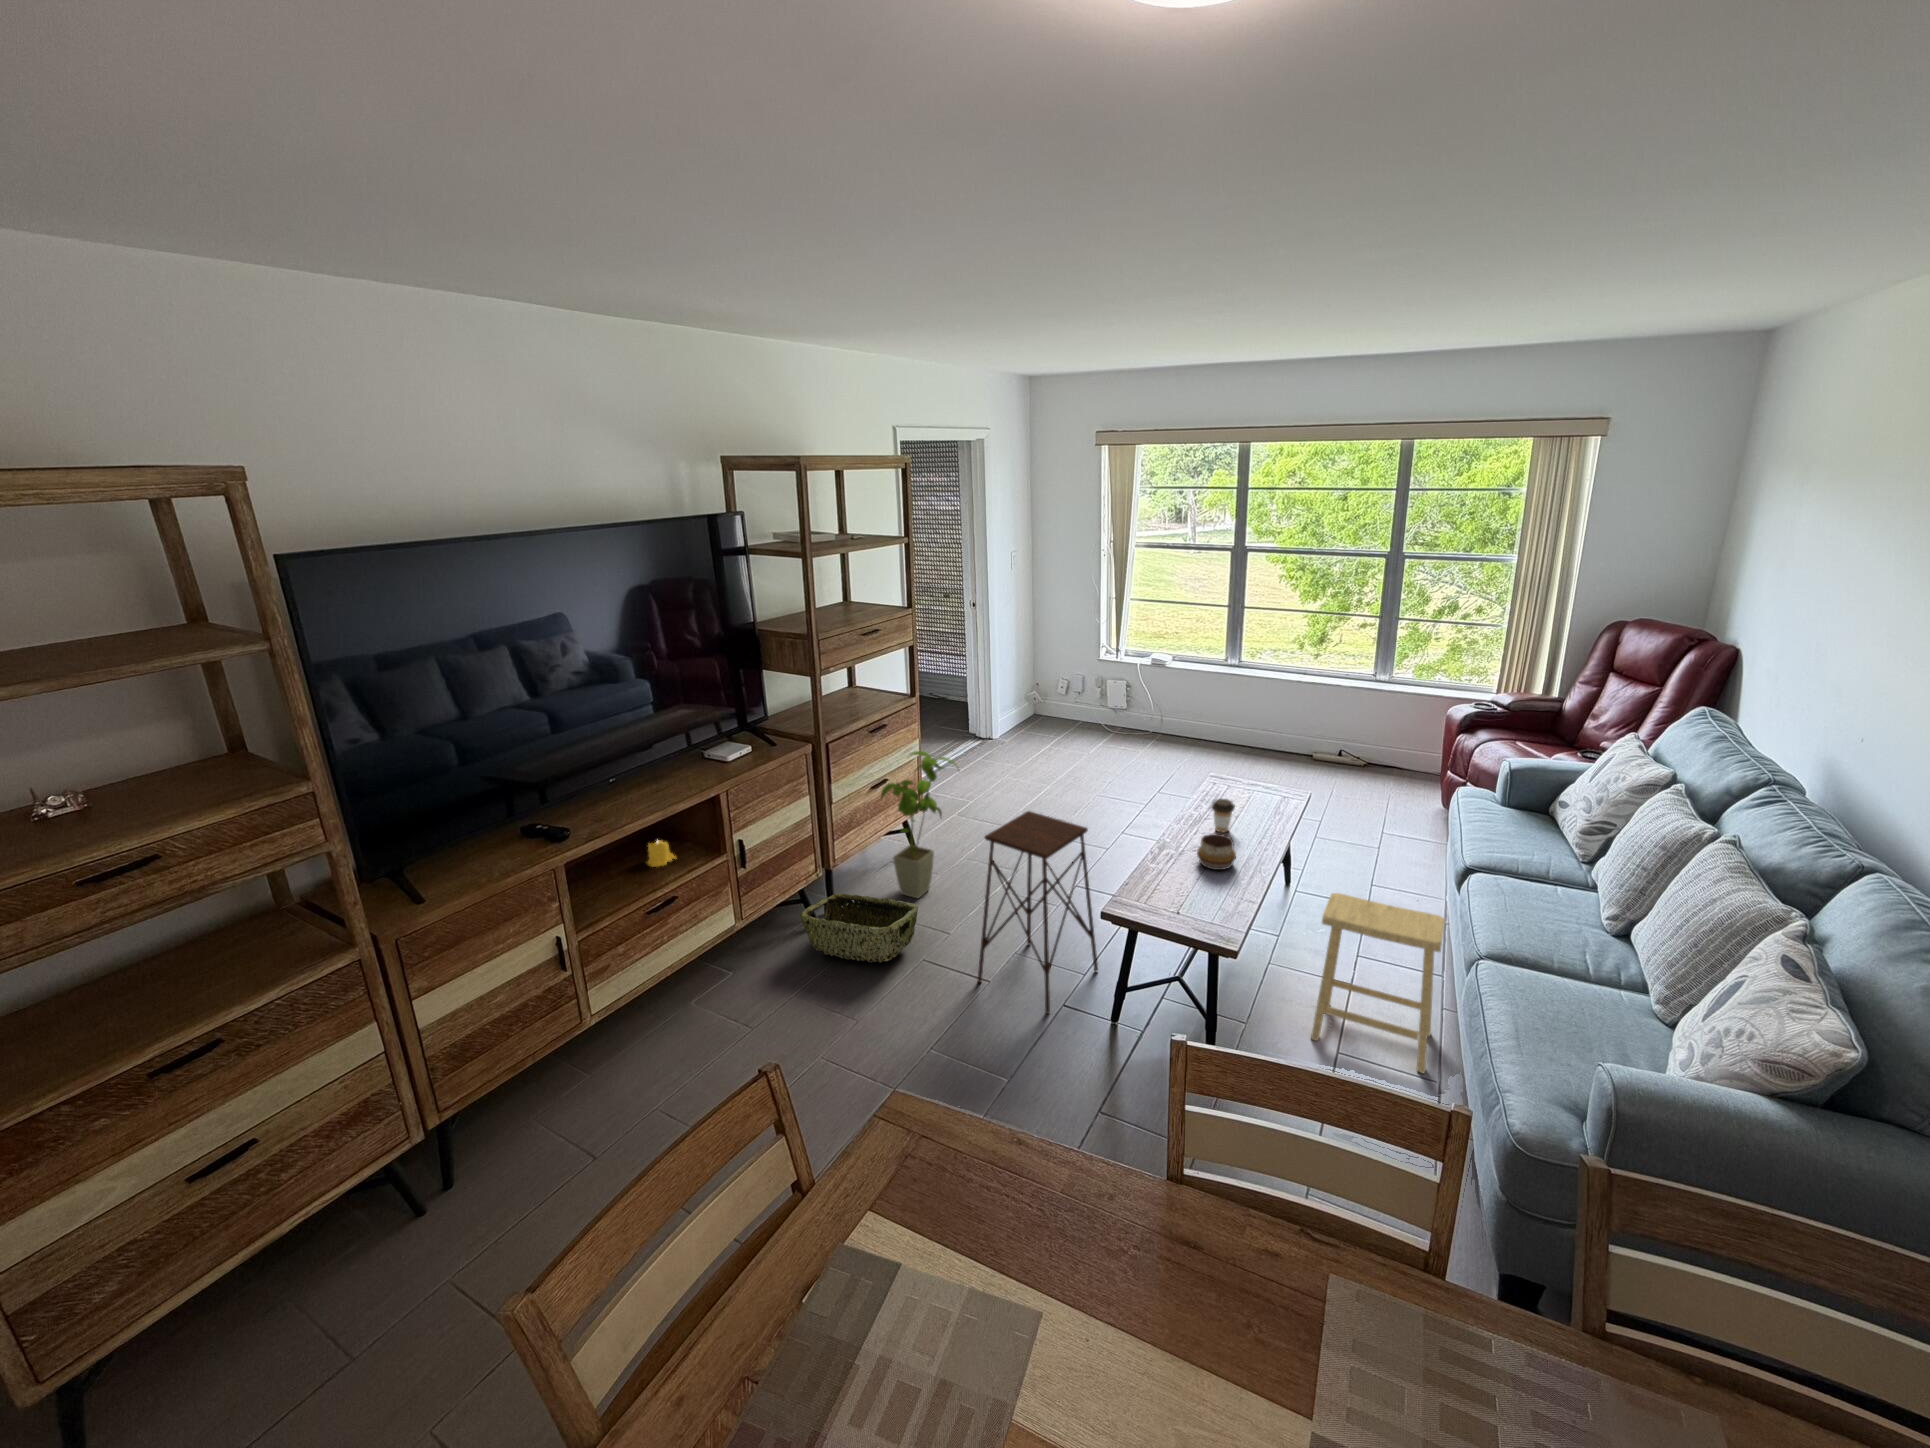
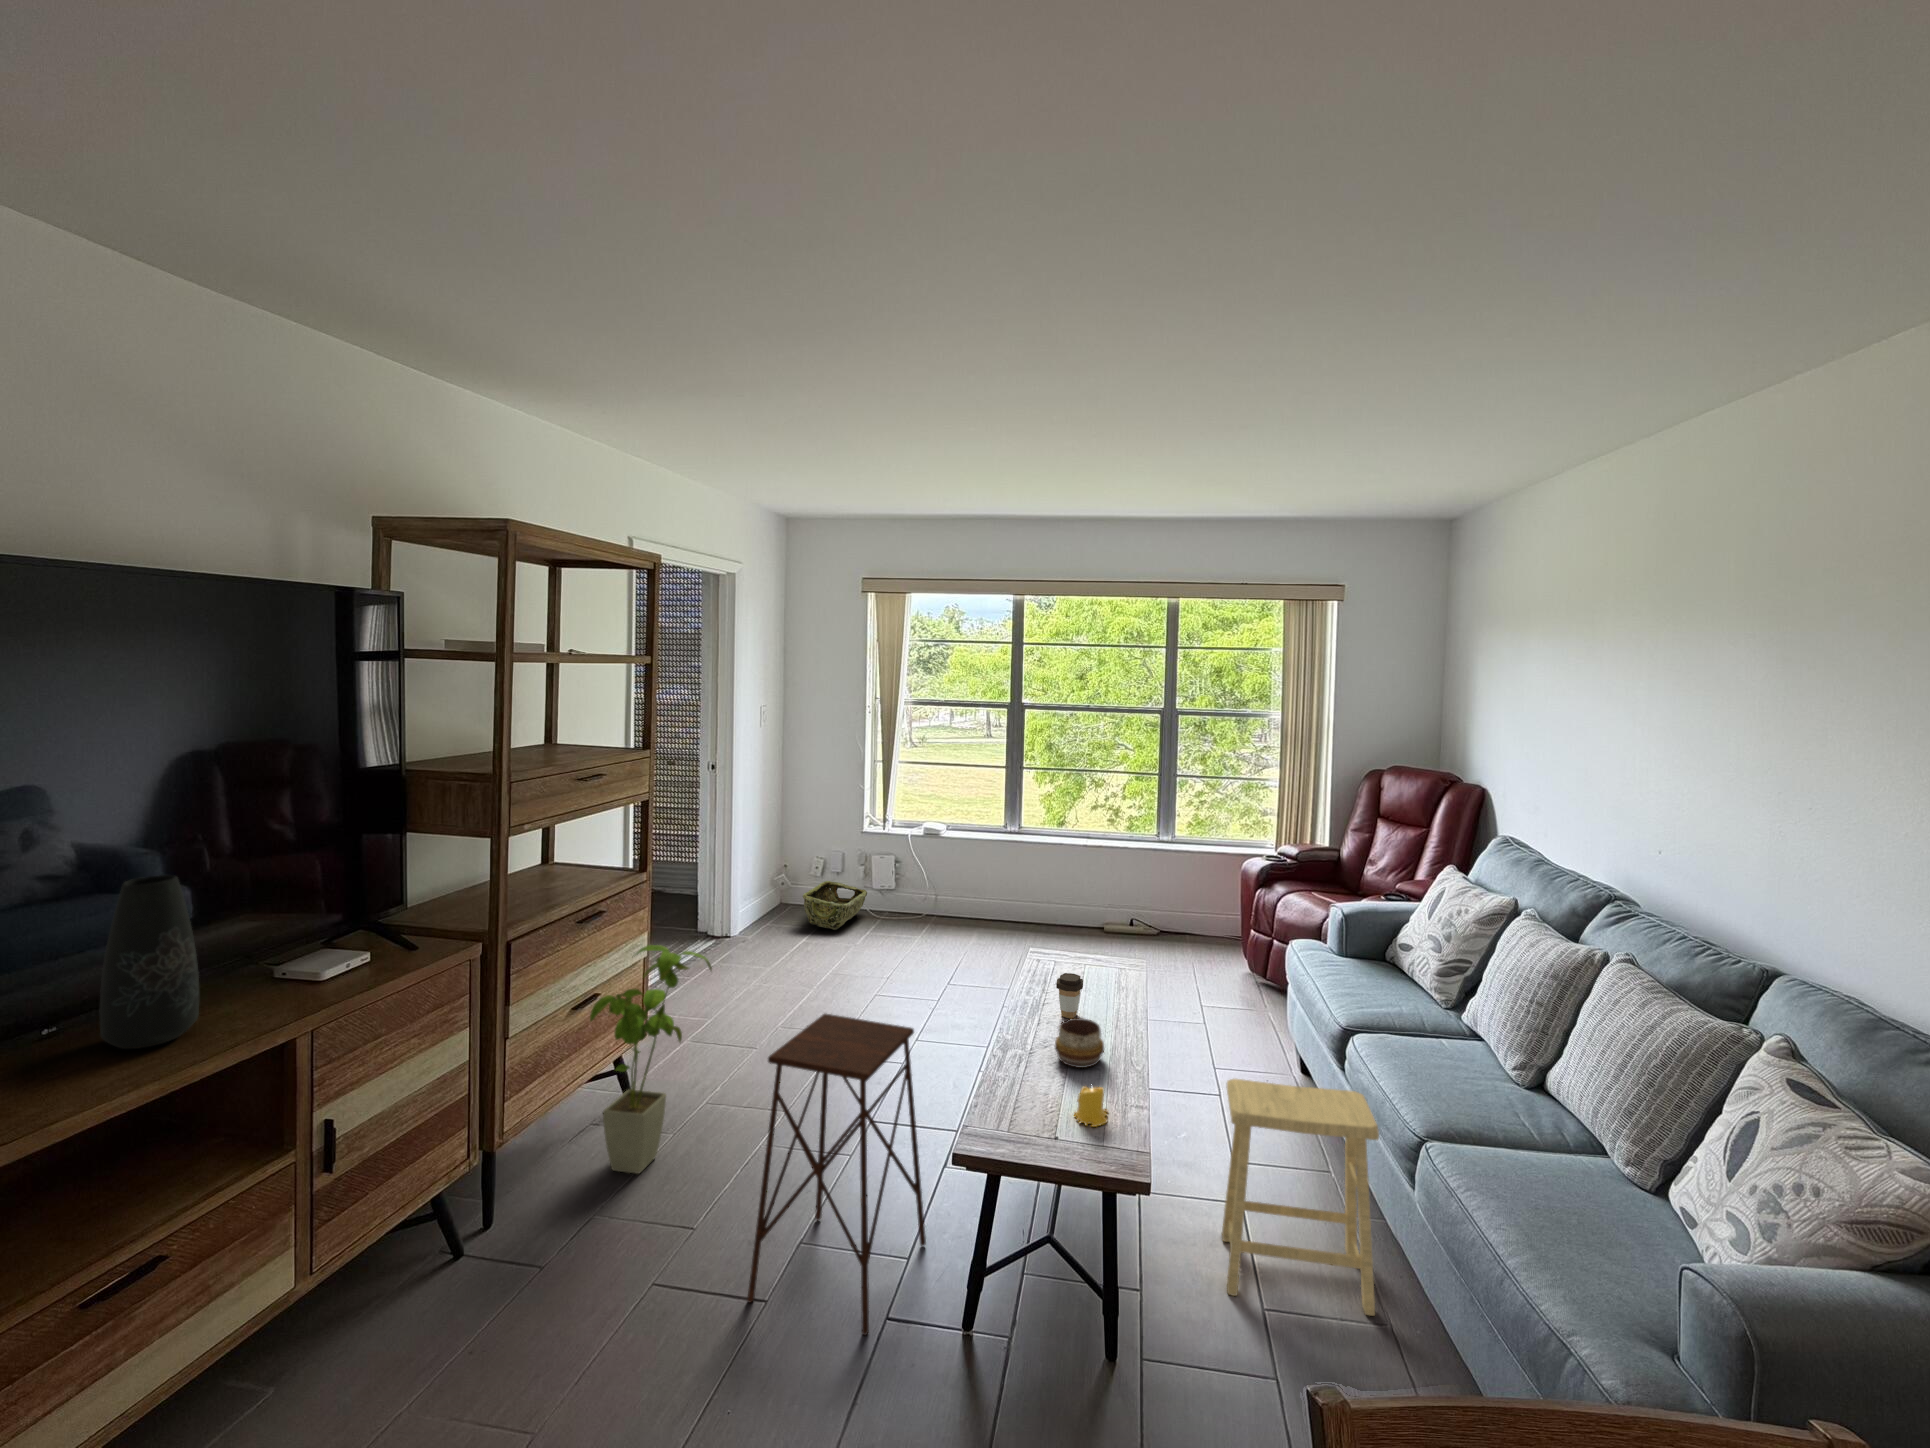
vase: none [626,702,671,795] -> present [100,875,199,1049]
candle: present [648,840,676,867] -> present [1075,1087,1107,1127]
woven basket: present [800,894,918,963] -> present [803,881,867,930]

